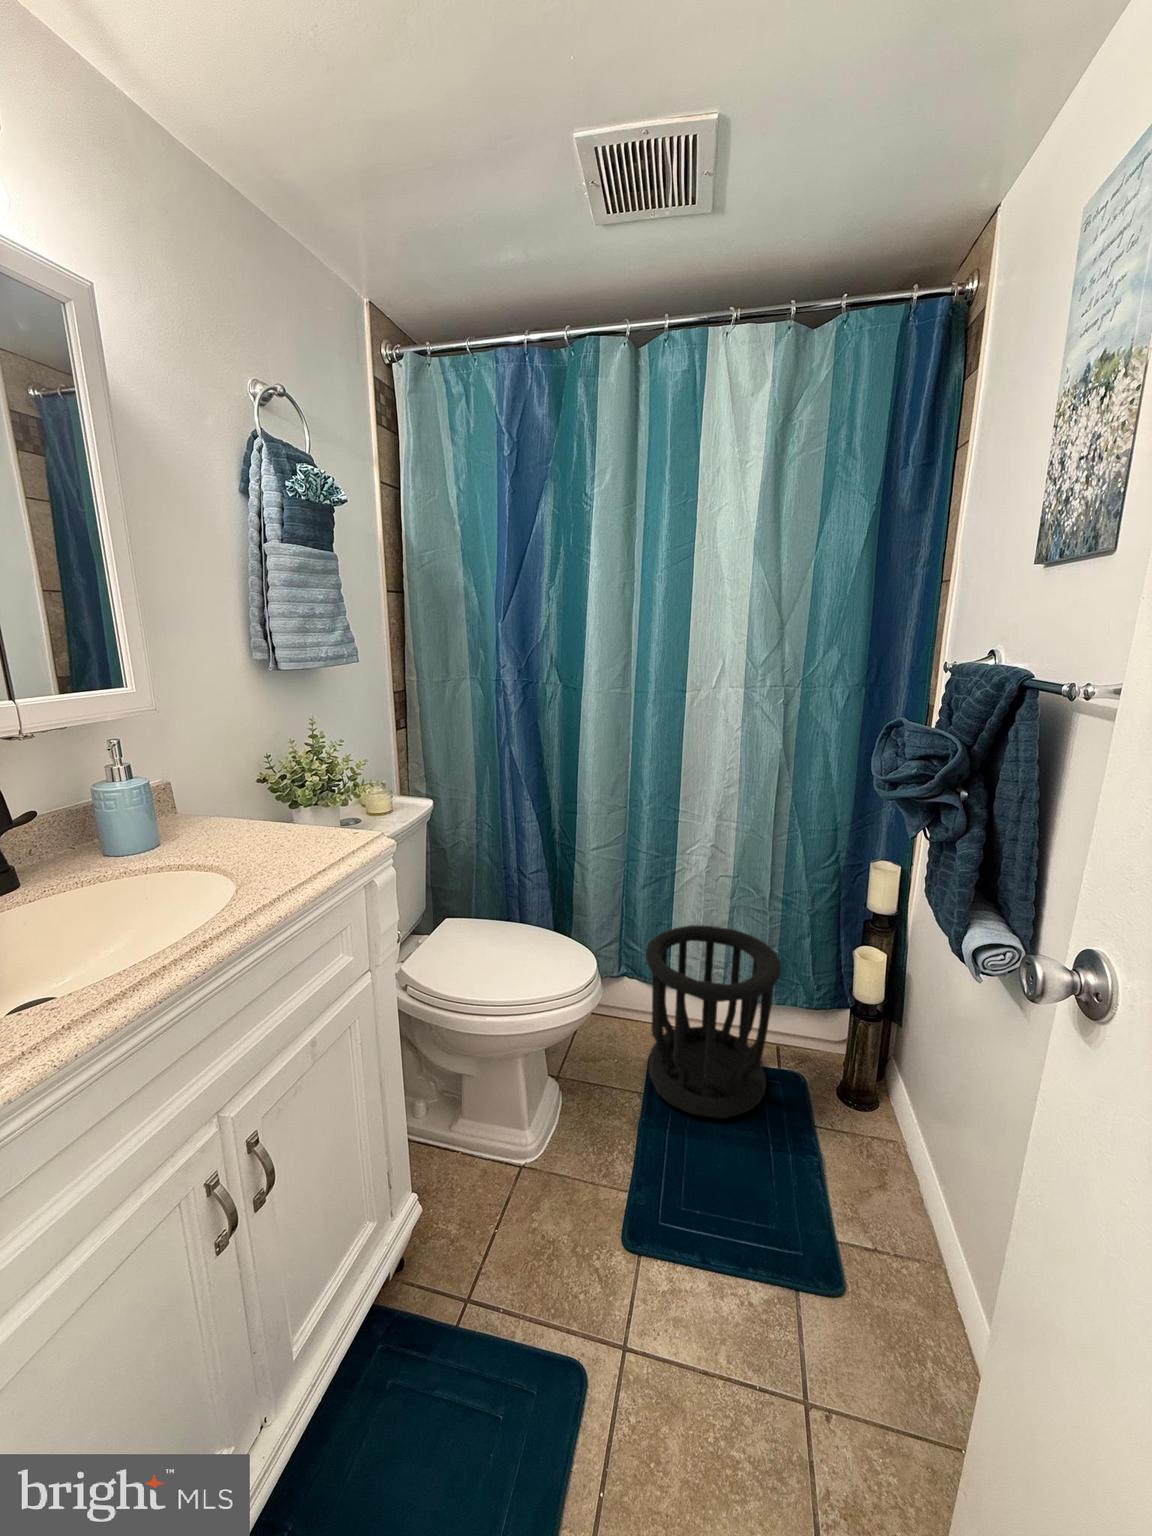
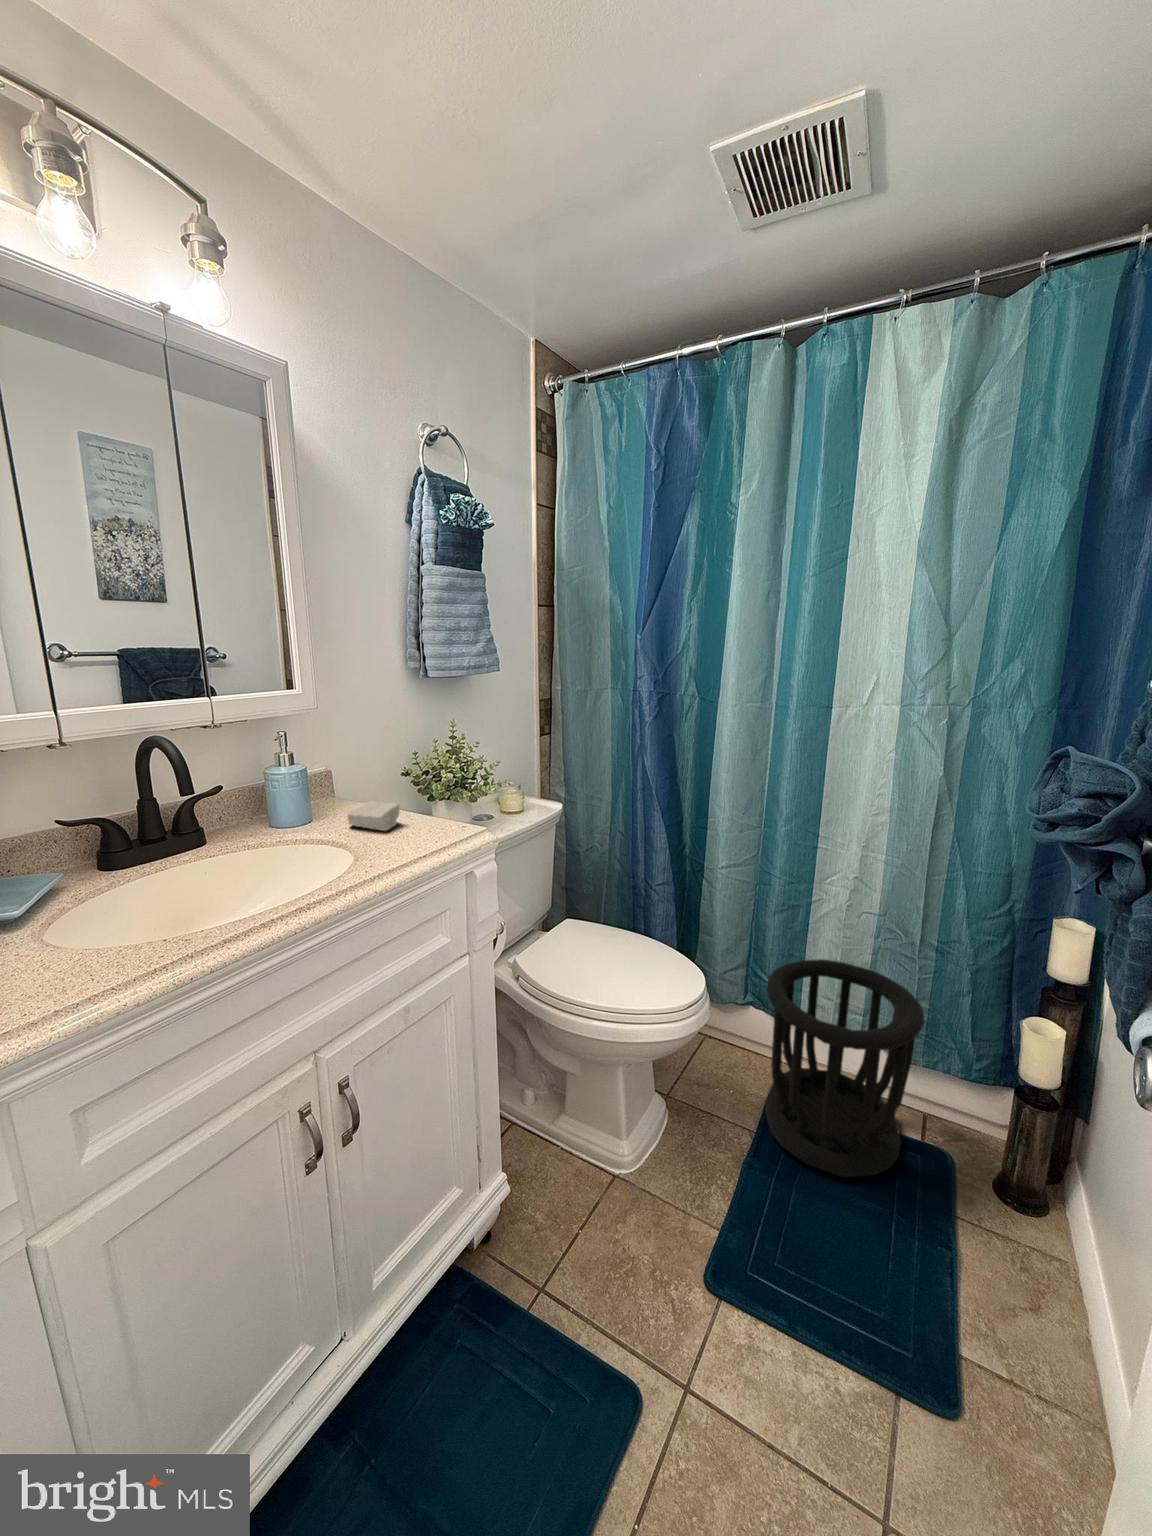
soap bar: none [213,813,278,845] -> present [347,801,400,831]

